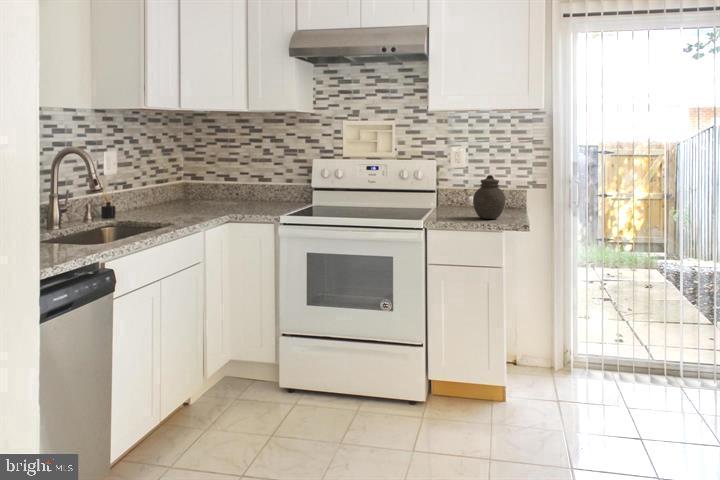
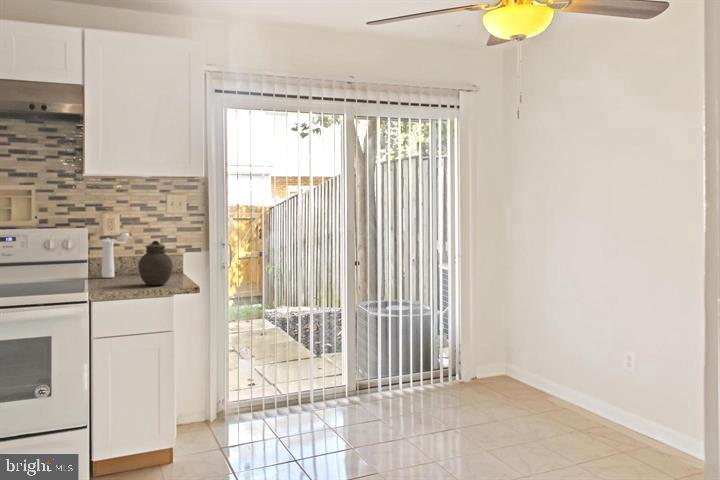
pepper mill: none [446,166,474,209] -> present [101,233,129,278]

